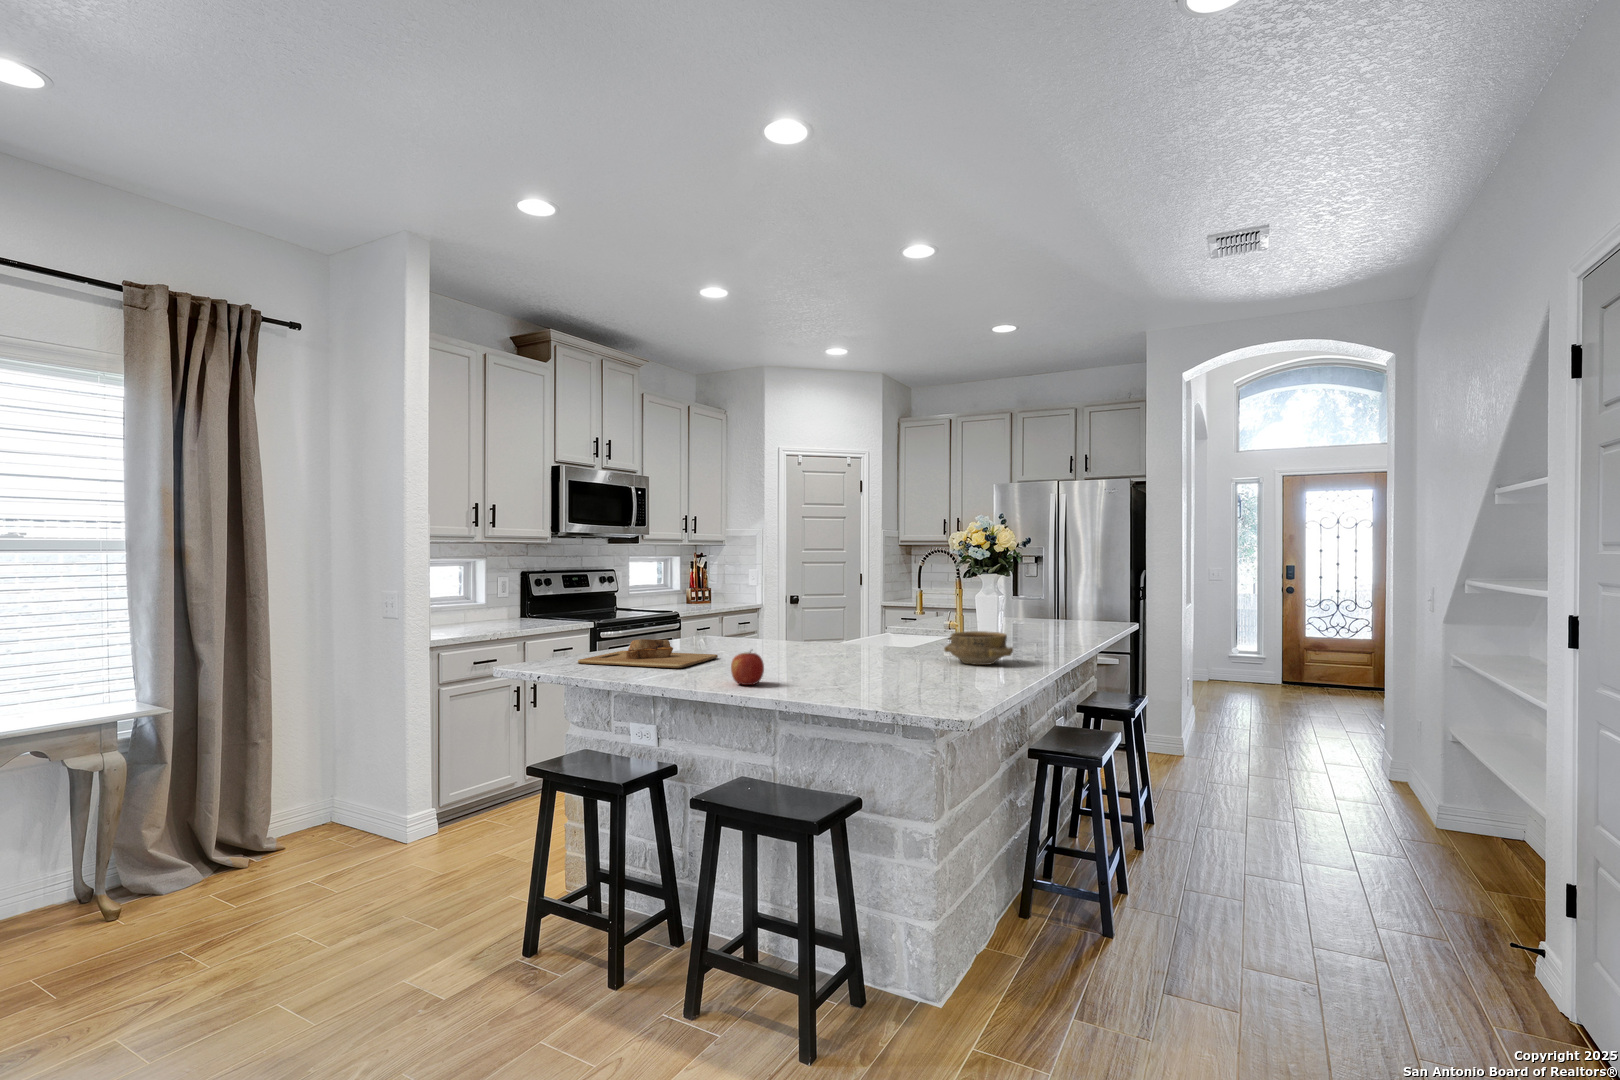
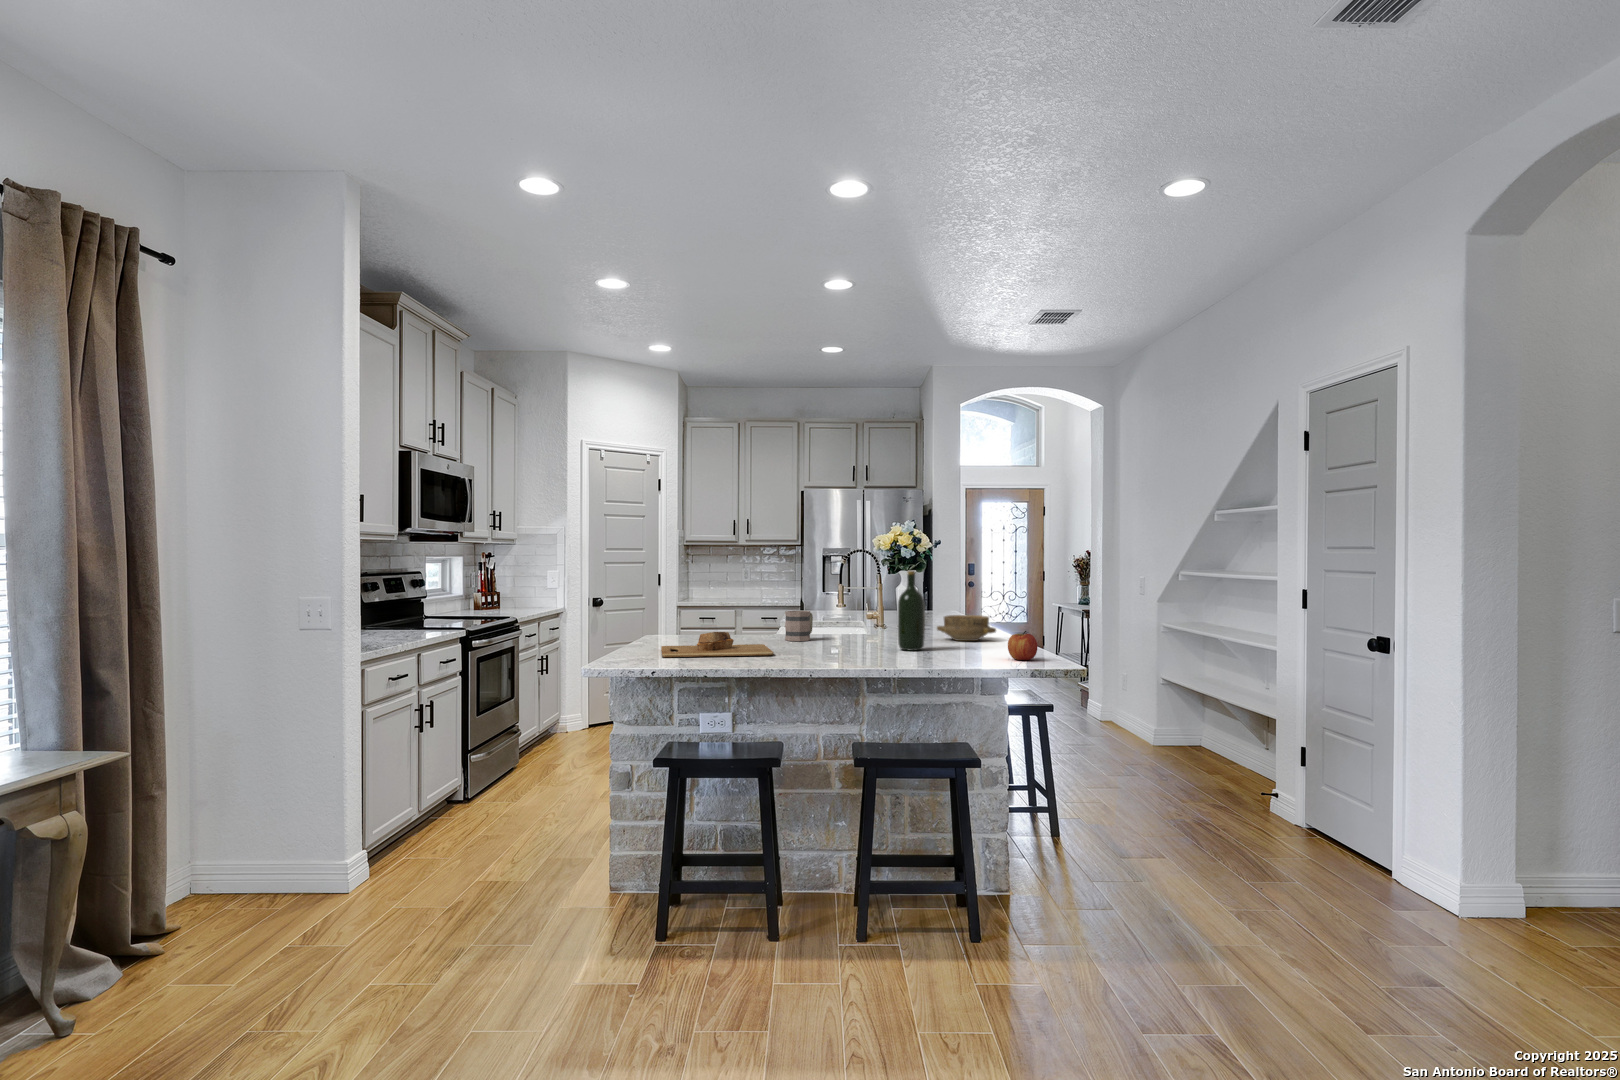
wine bottle: none [839,577,871,673] -> present [898,571,925,651]
mug: none [779,619,817,653] -> present [785,611,813,641]
apple: present [731,652,764,685] -> present [1008,631,1037,660]

